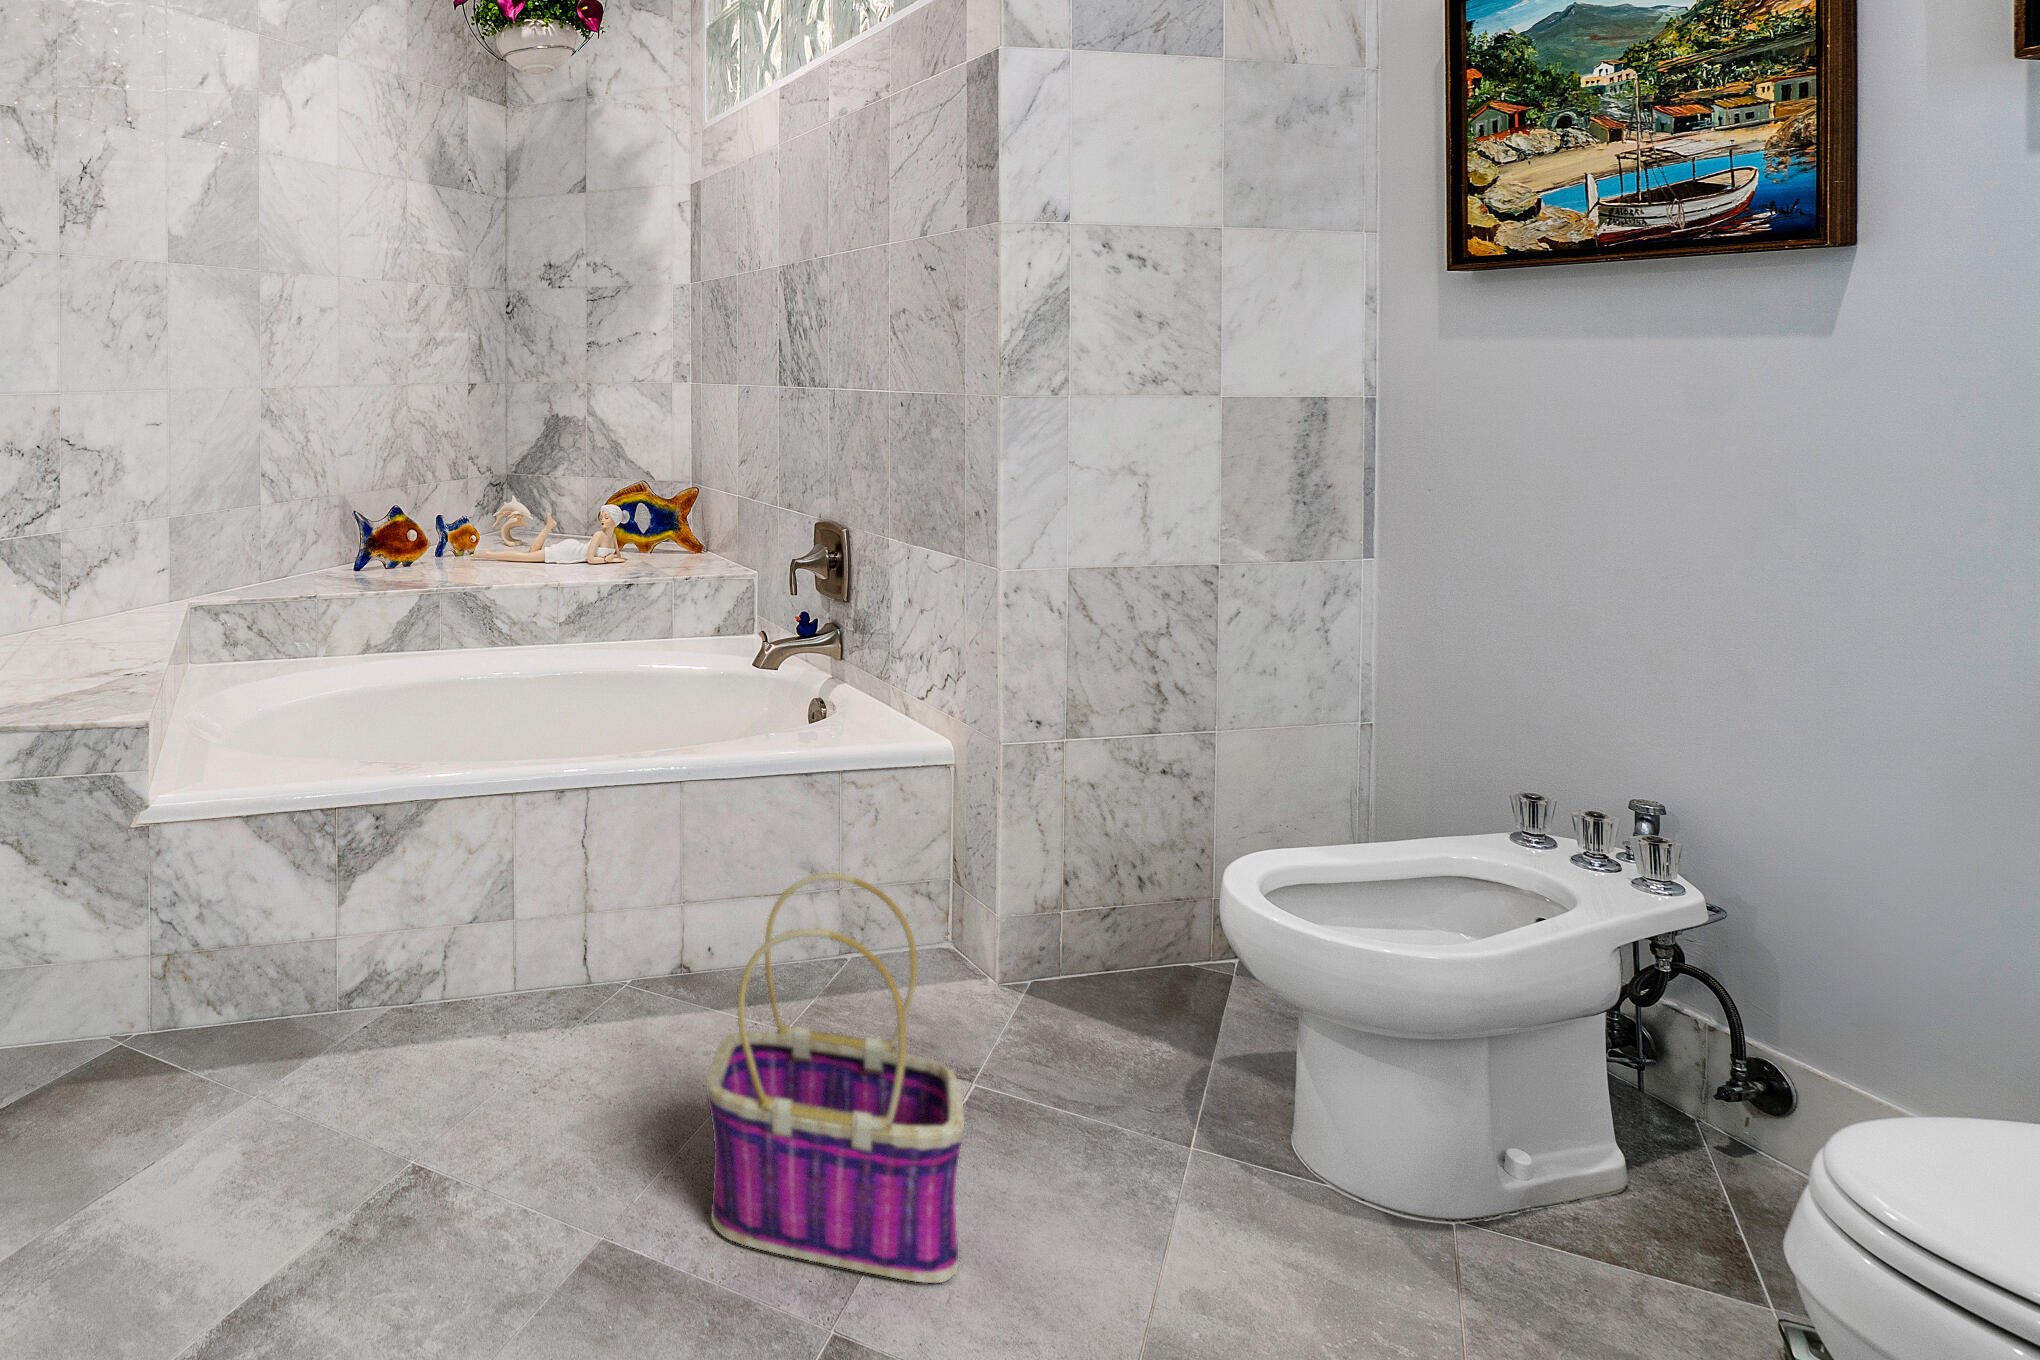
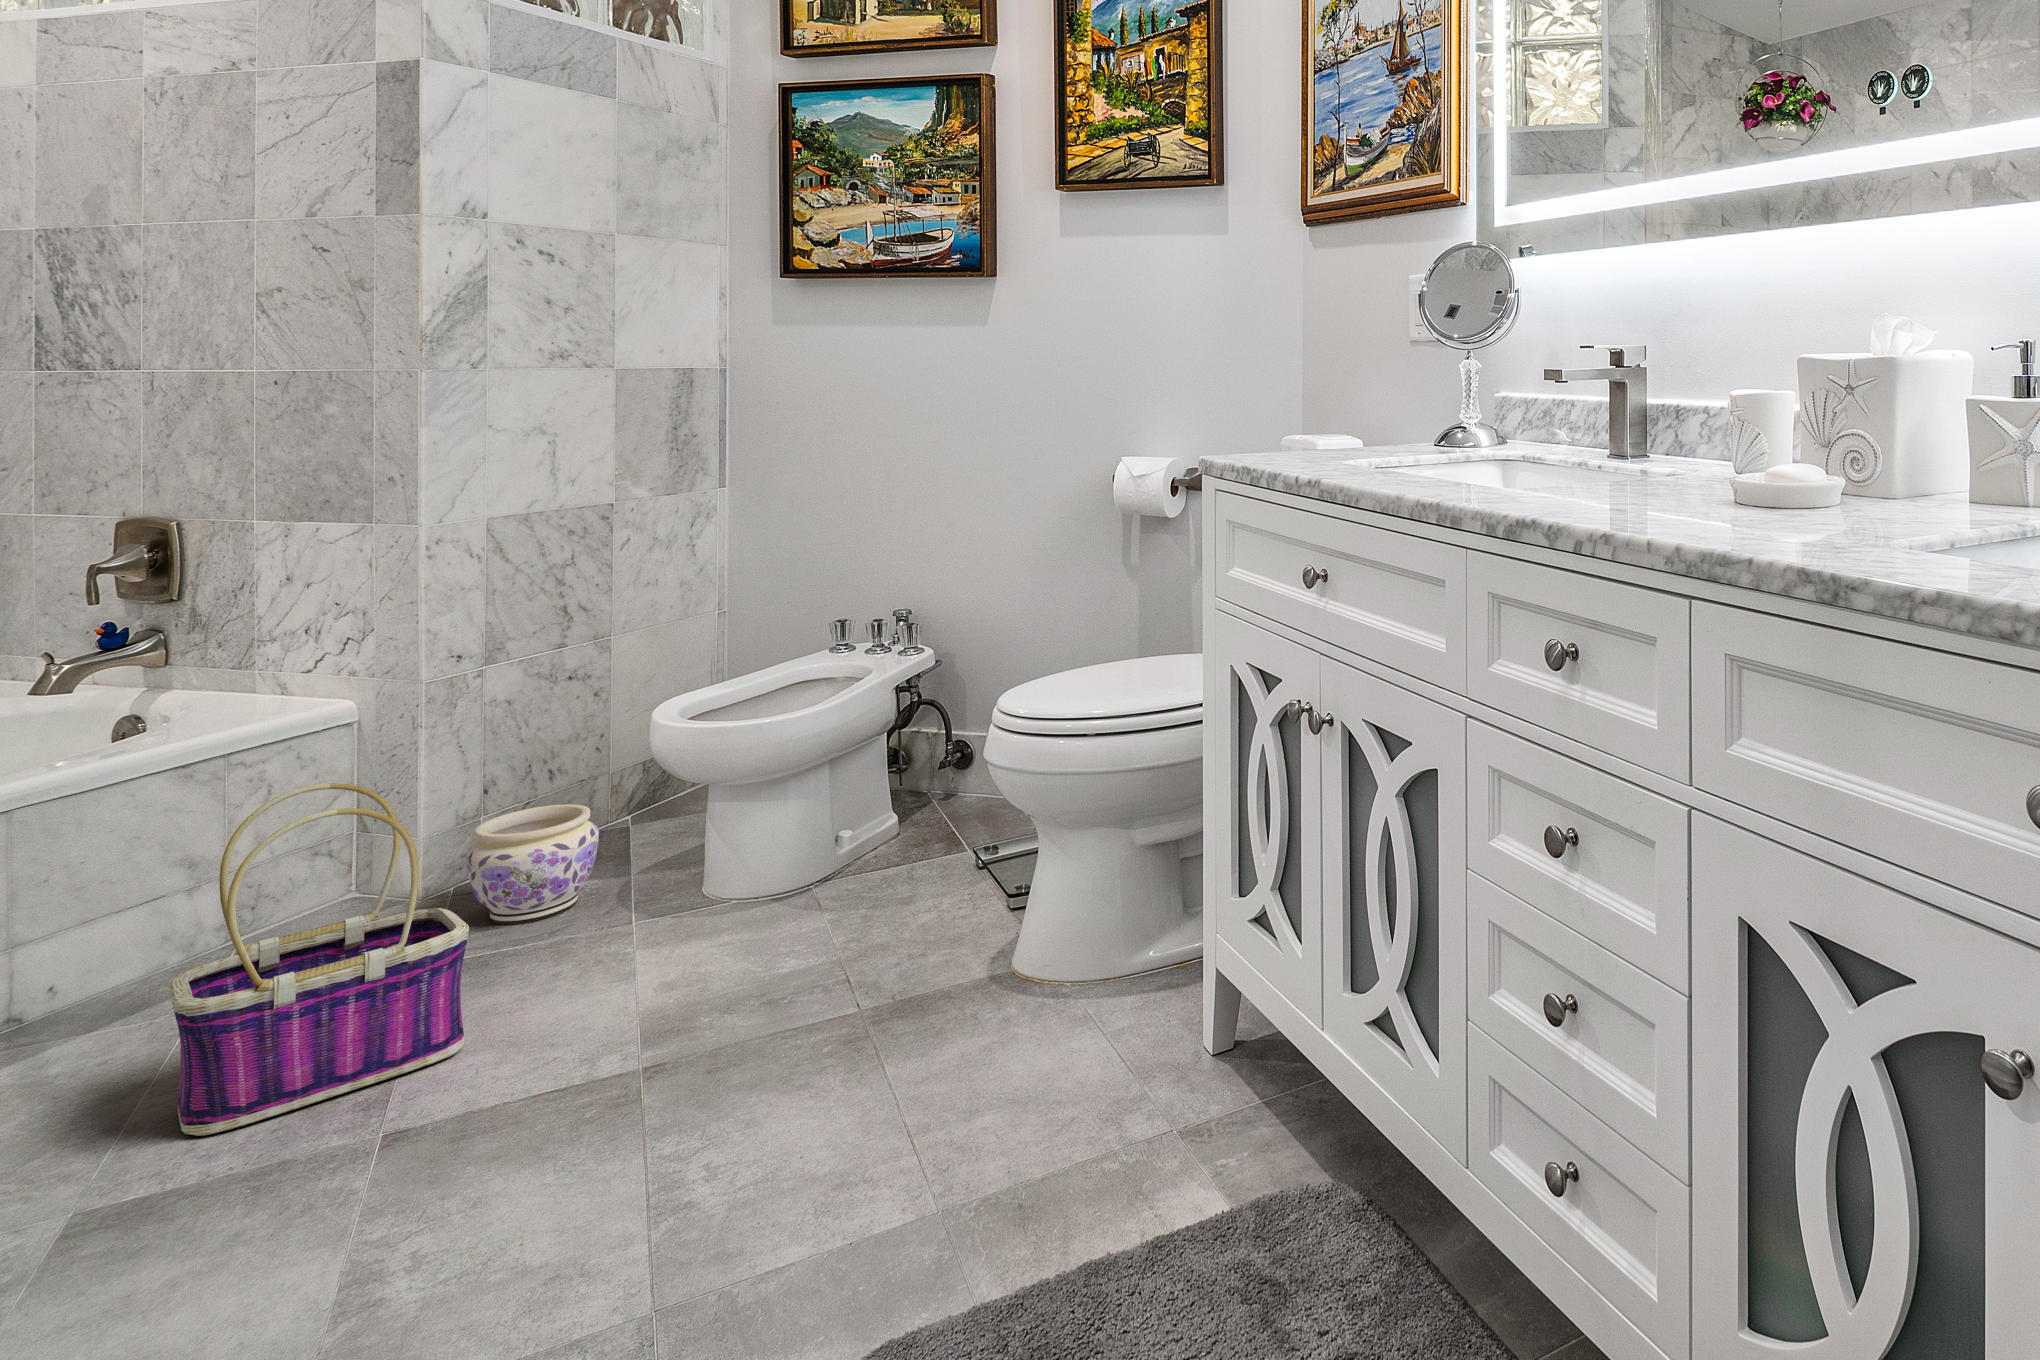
planter: none [1026,932,1168,1091] -> present [466,804,599,924]

